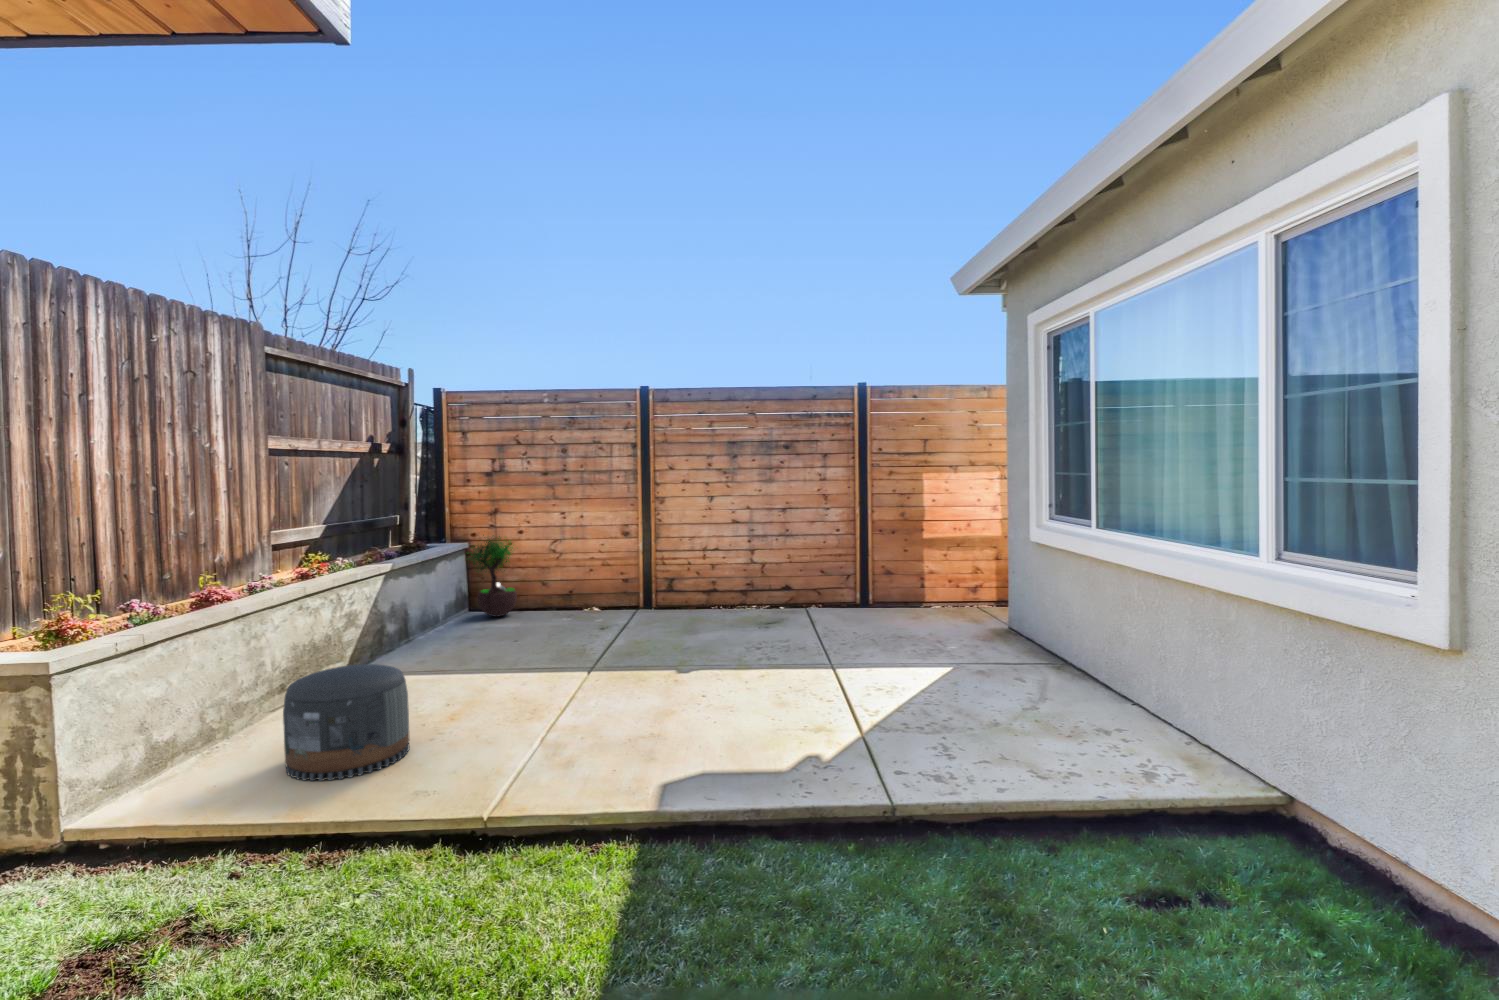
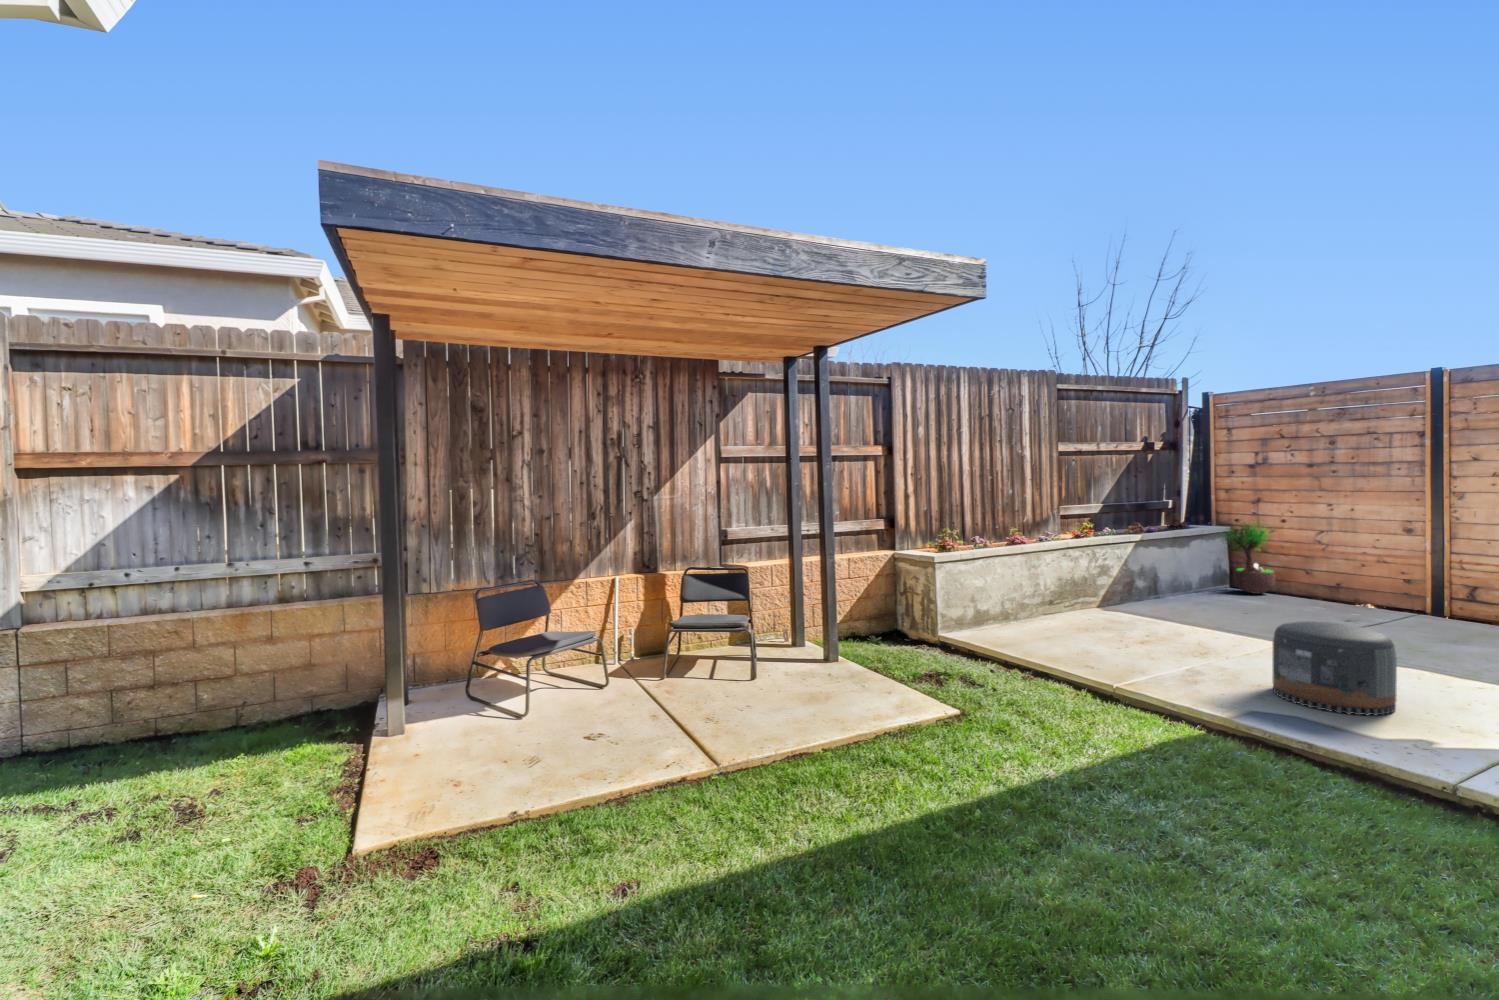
pouf: present [283,664,410,781] -> present [1272,621,1397,716]

